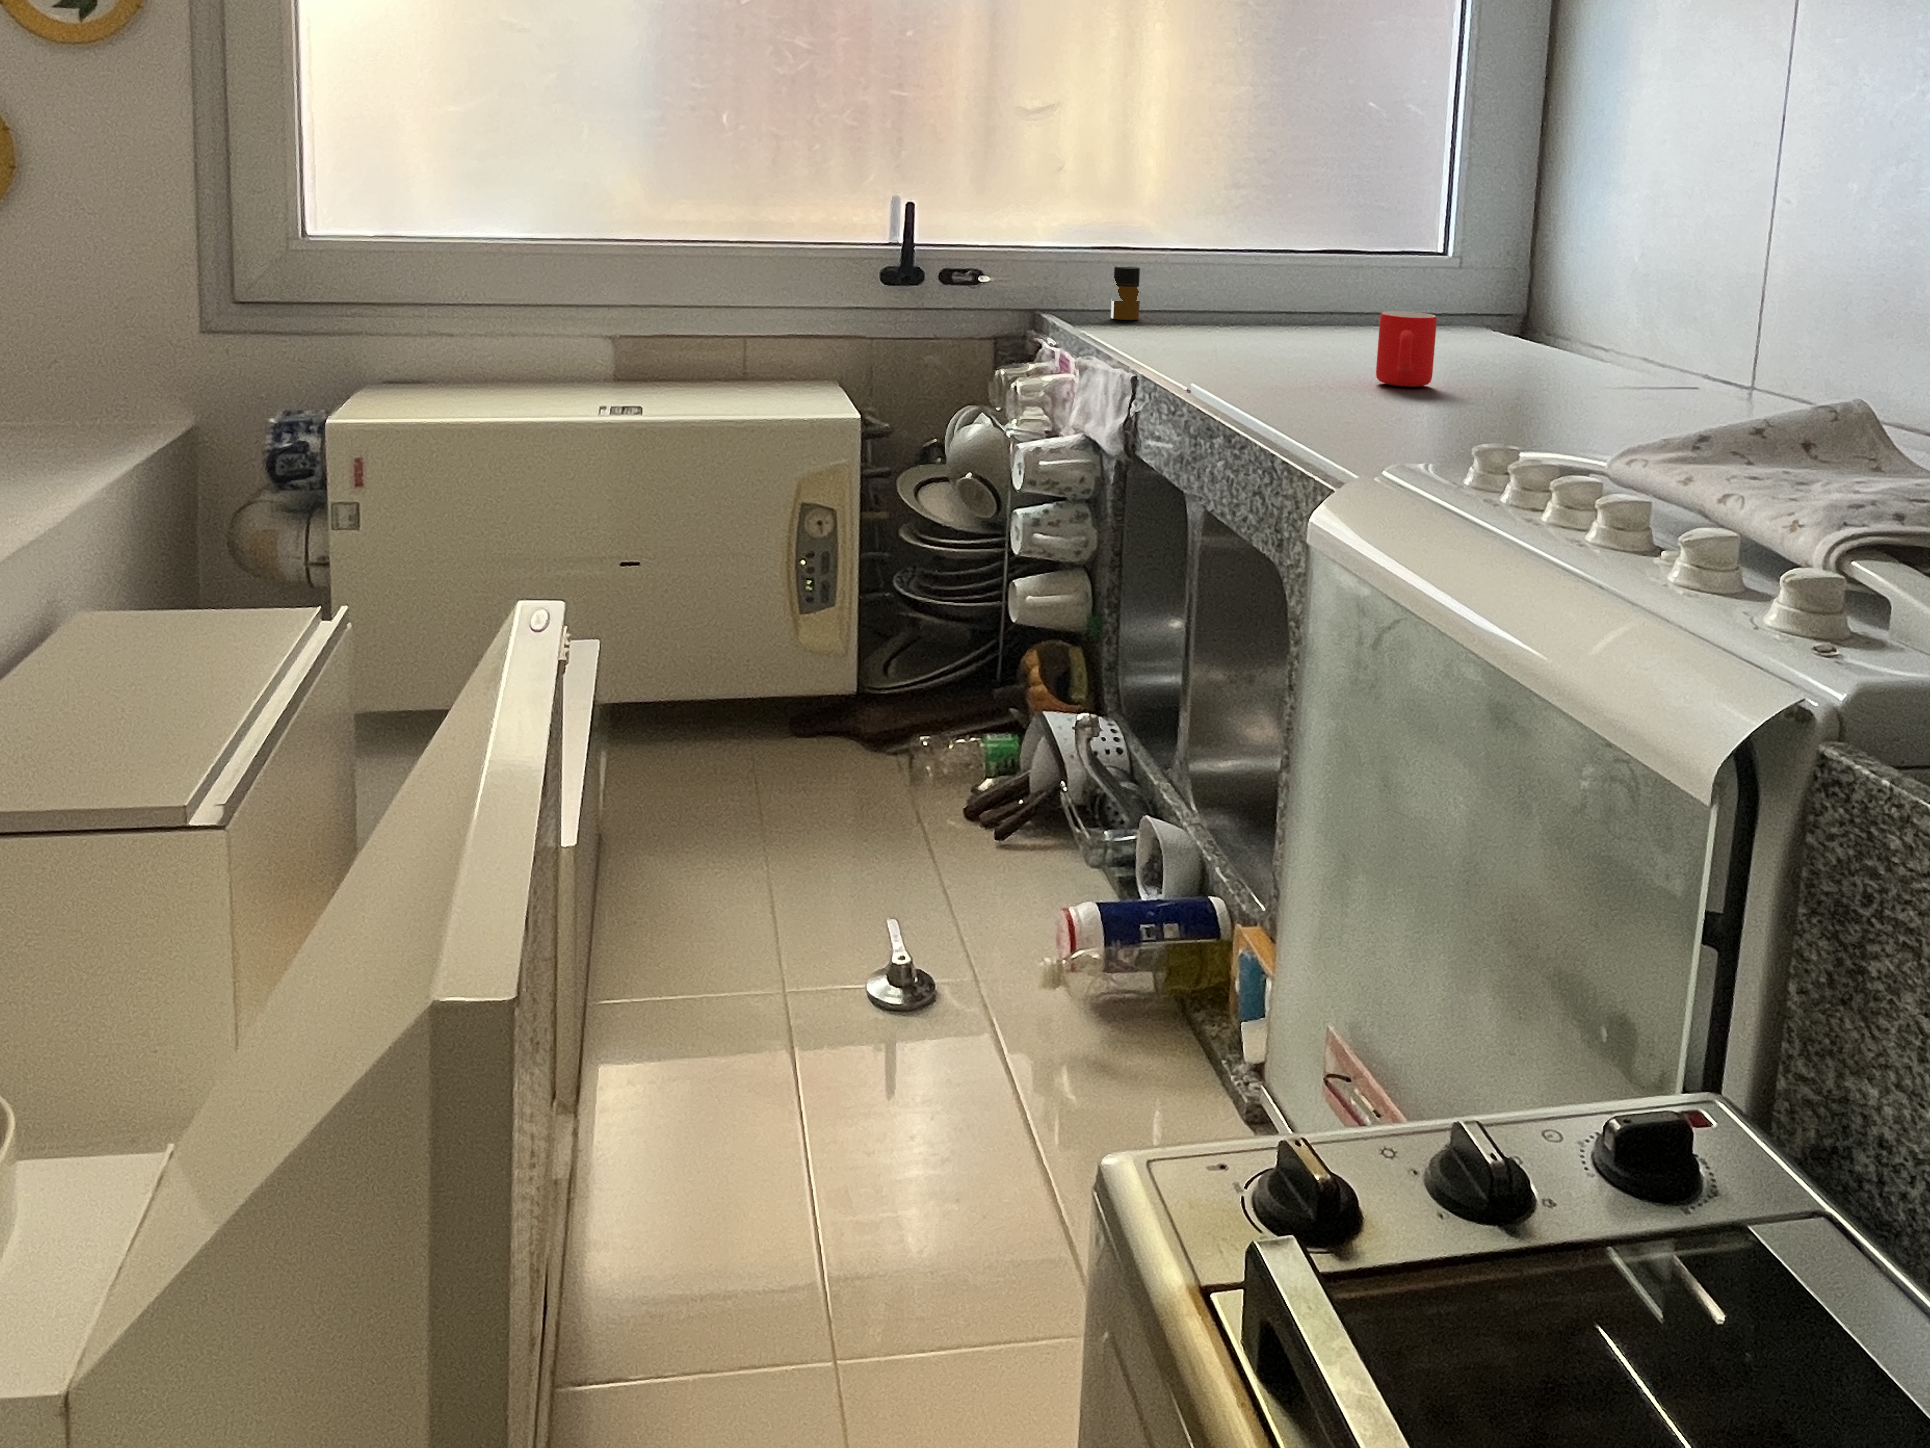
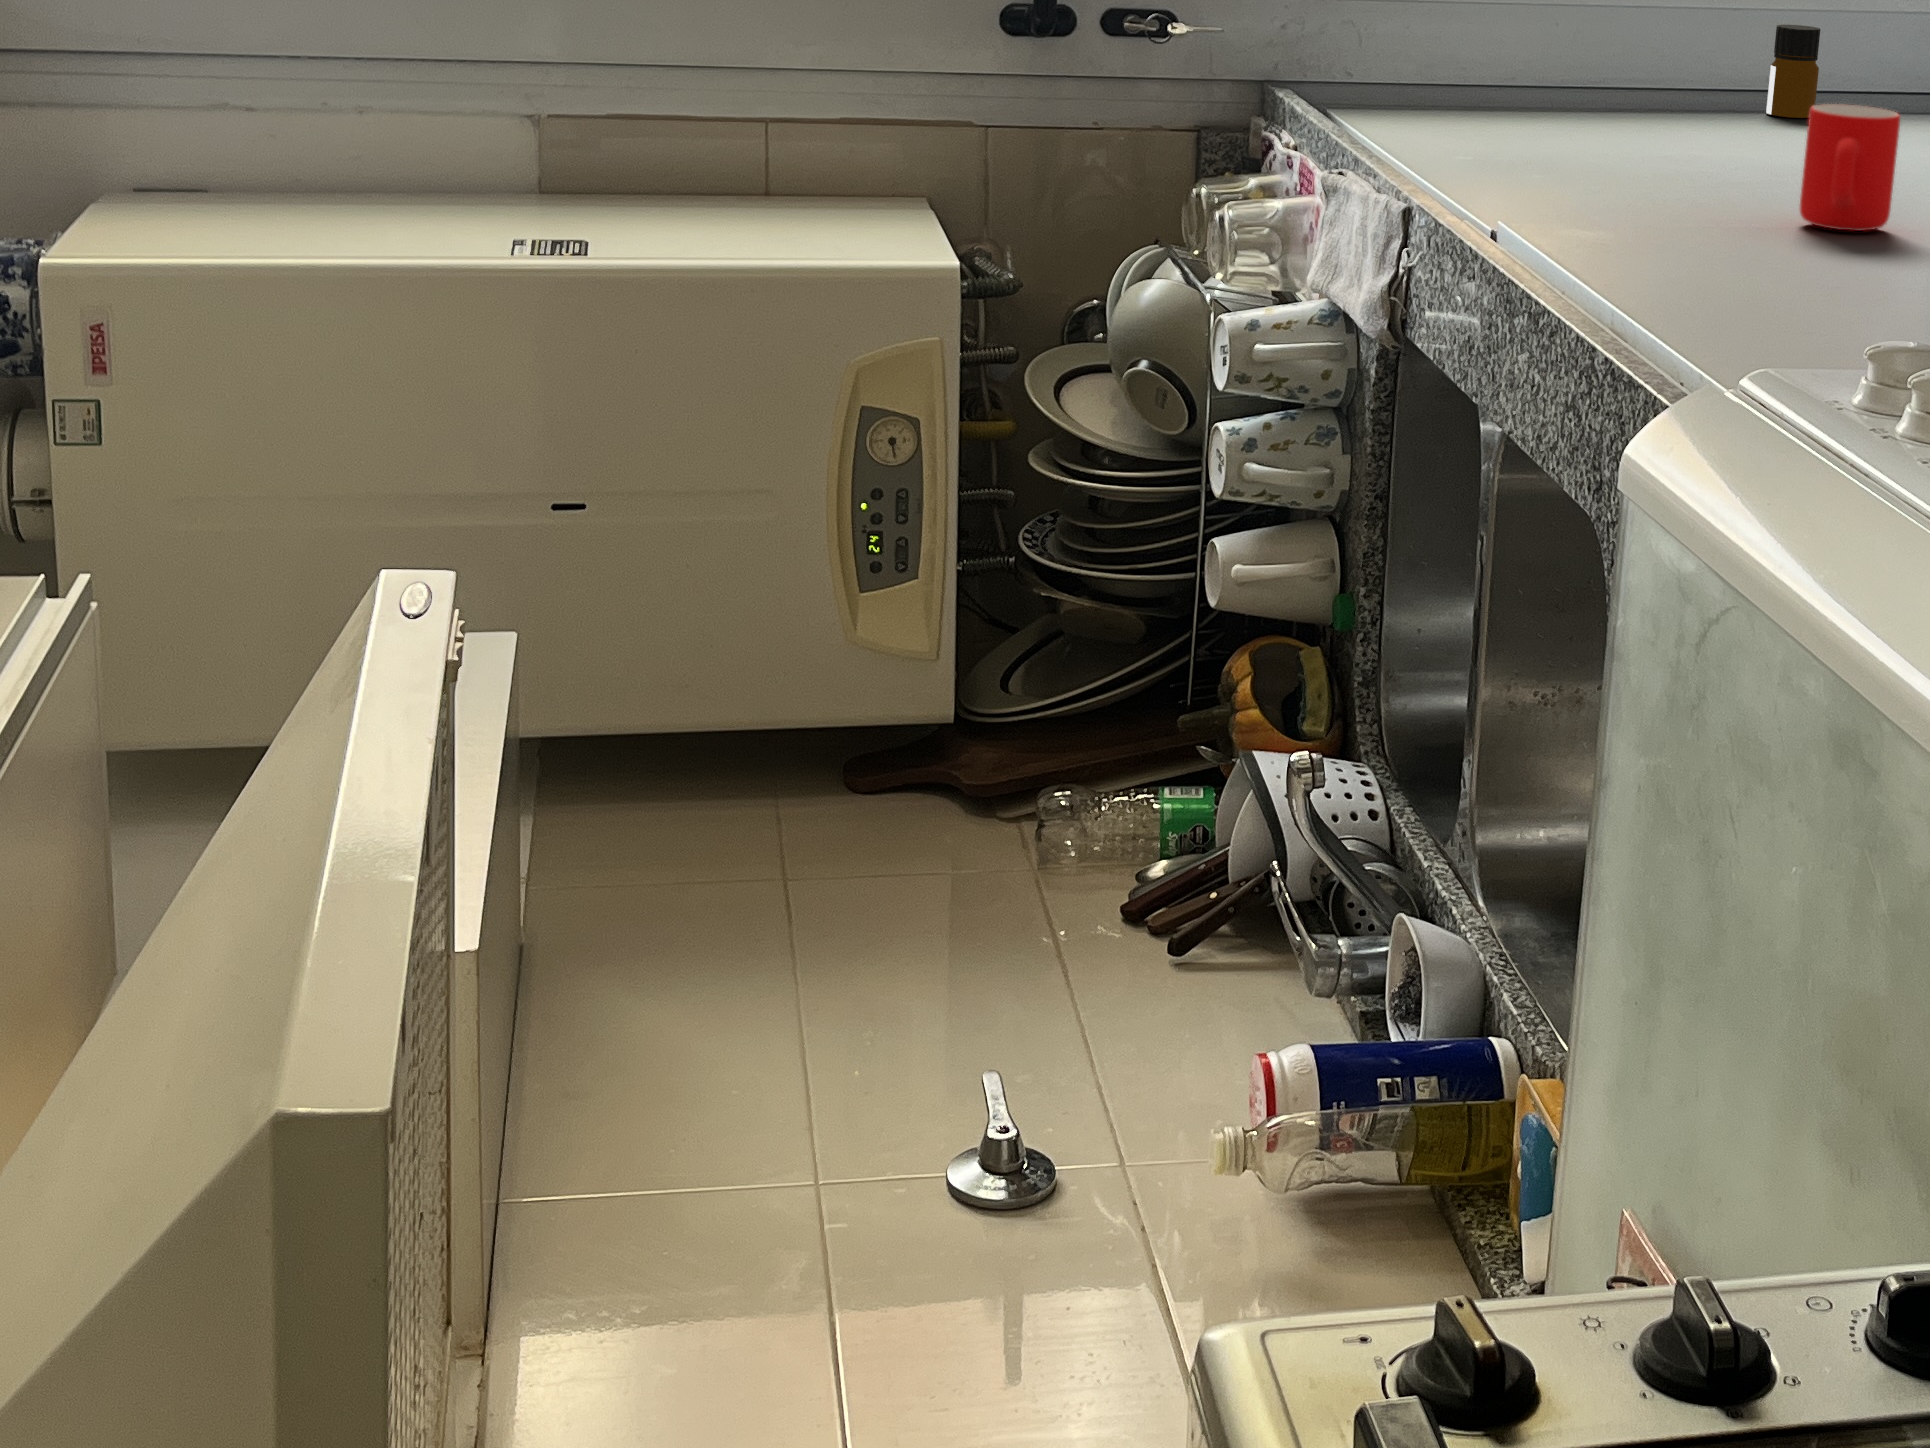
bottle: present [1111,266,1140,320] -> present [1766,25,1820,118]

